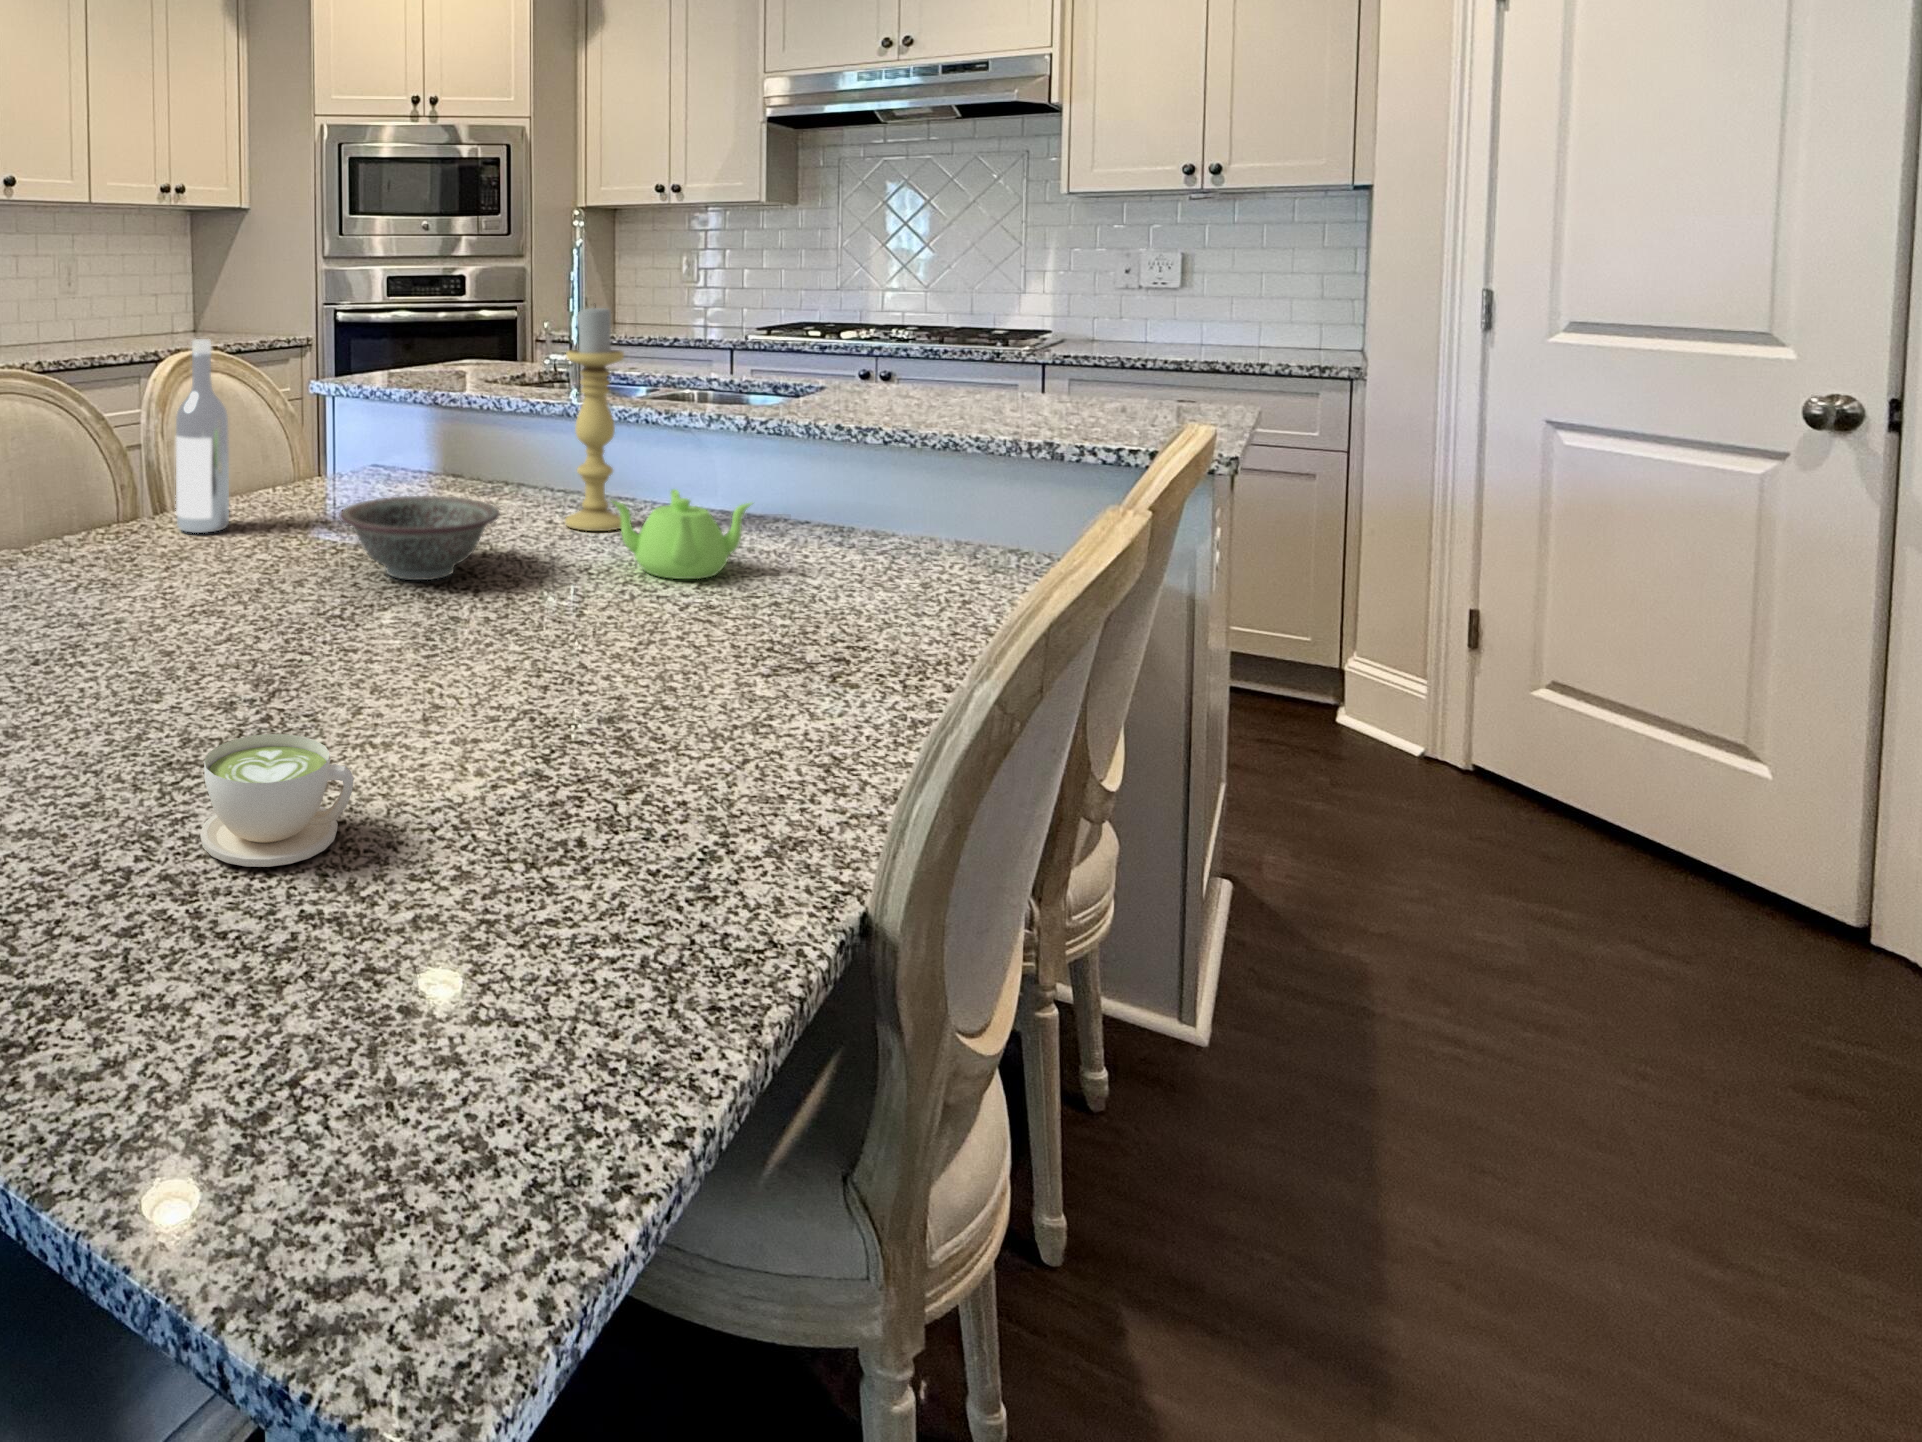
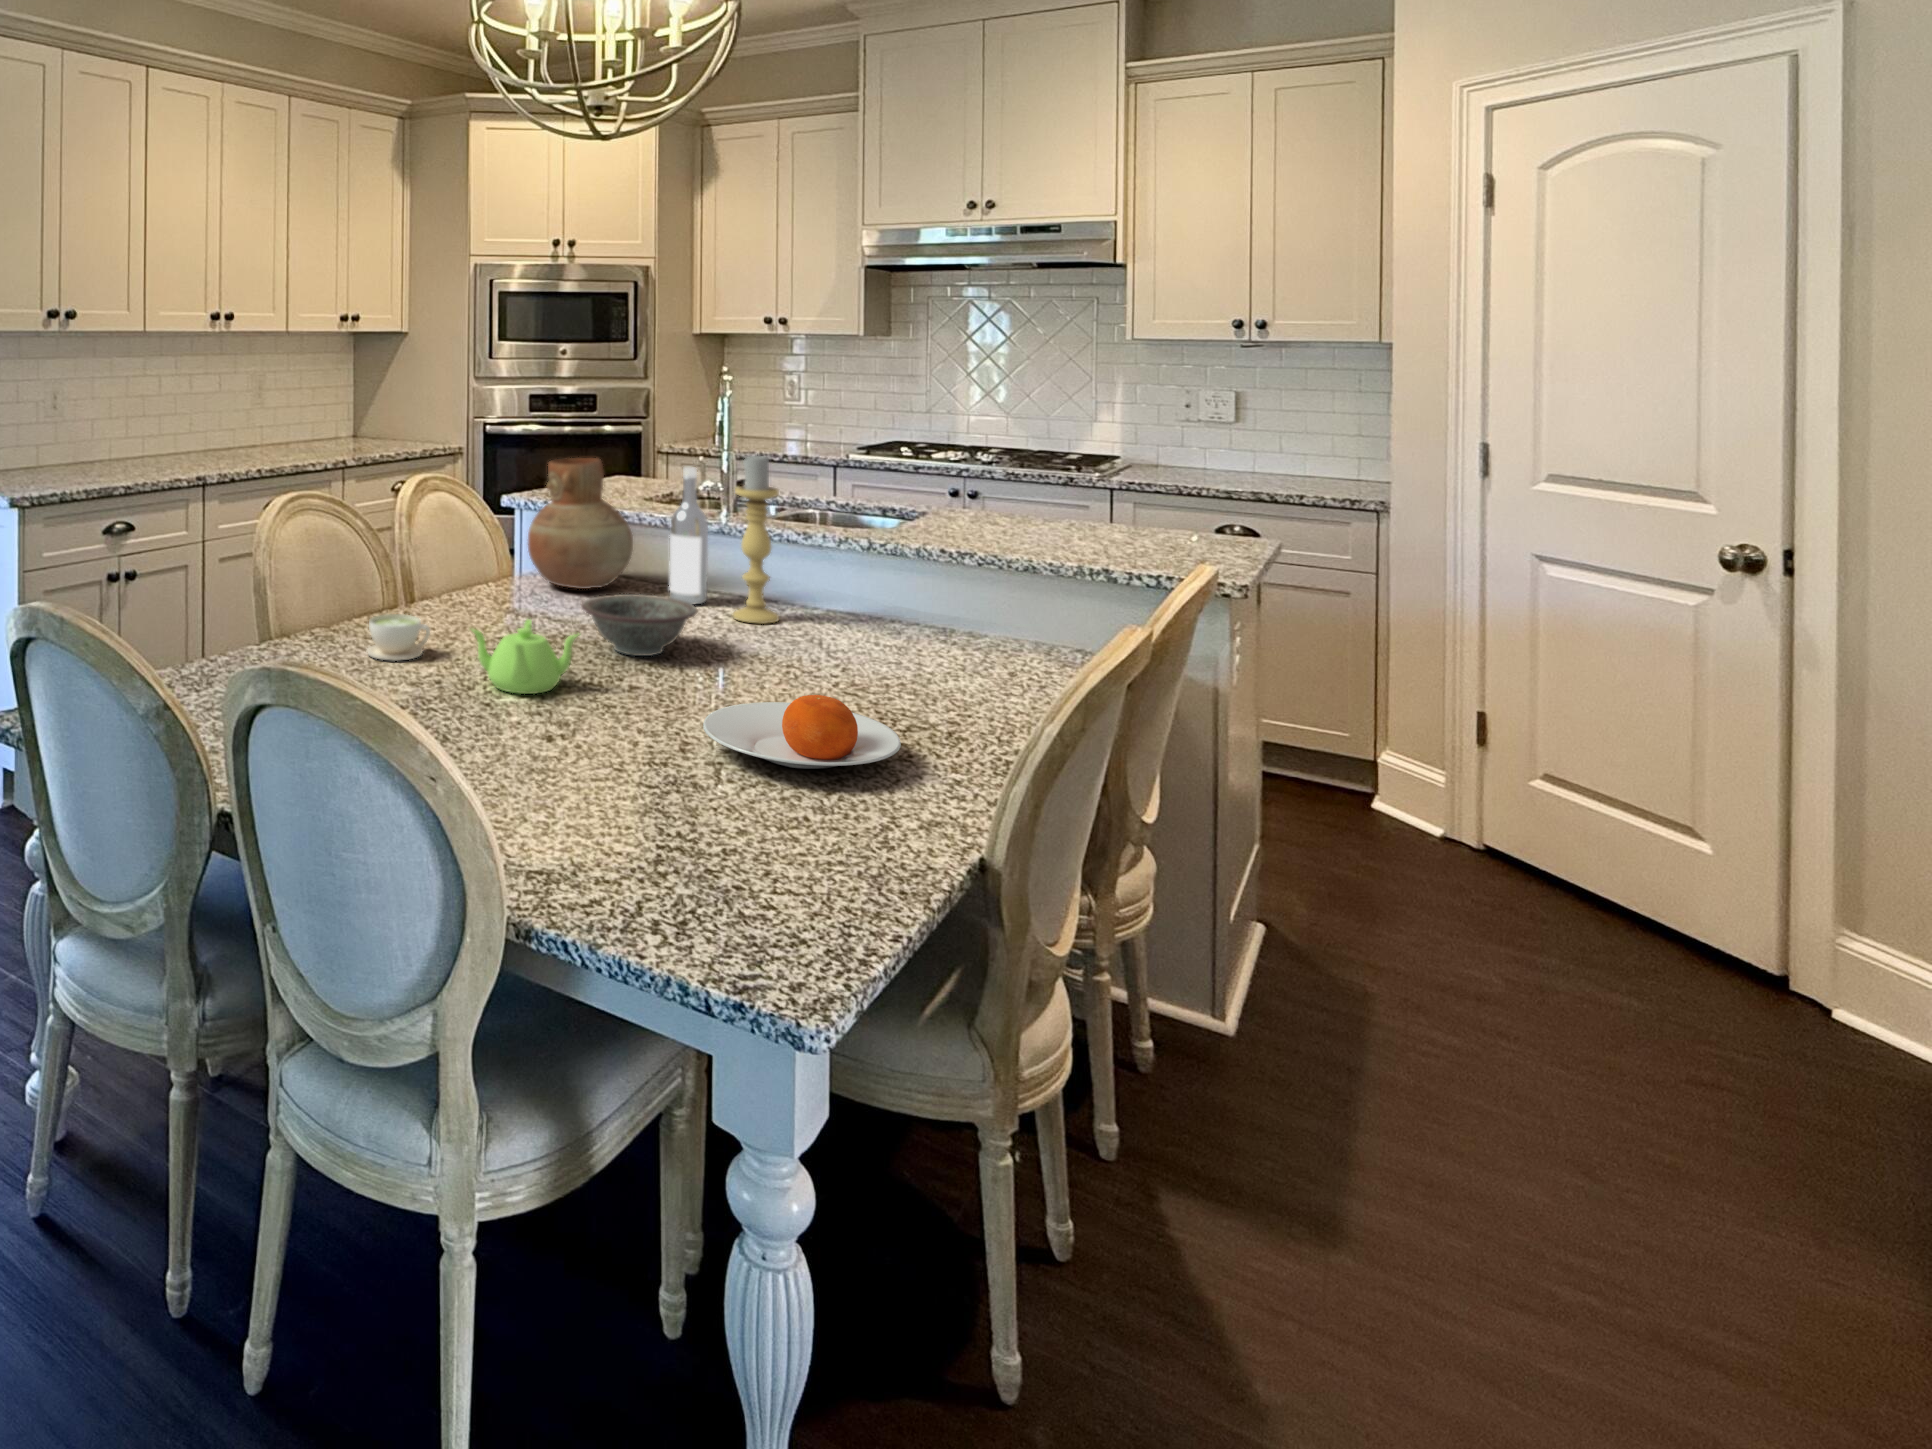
vase: none [309,323,447,493] -> present [528,458,633,589]
wine bottle: present [176,339,229,533] -> present [669,466,708,604]
teapot: present [613,489,752,579] -> present [471,619,579,694]
plate: none [454,635,751,751] -> present [703,695,901,769]
coffee cup: present [200,734,354,867] -> present [367,614,430,661]

